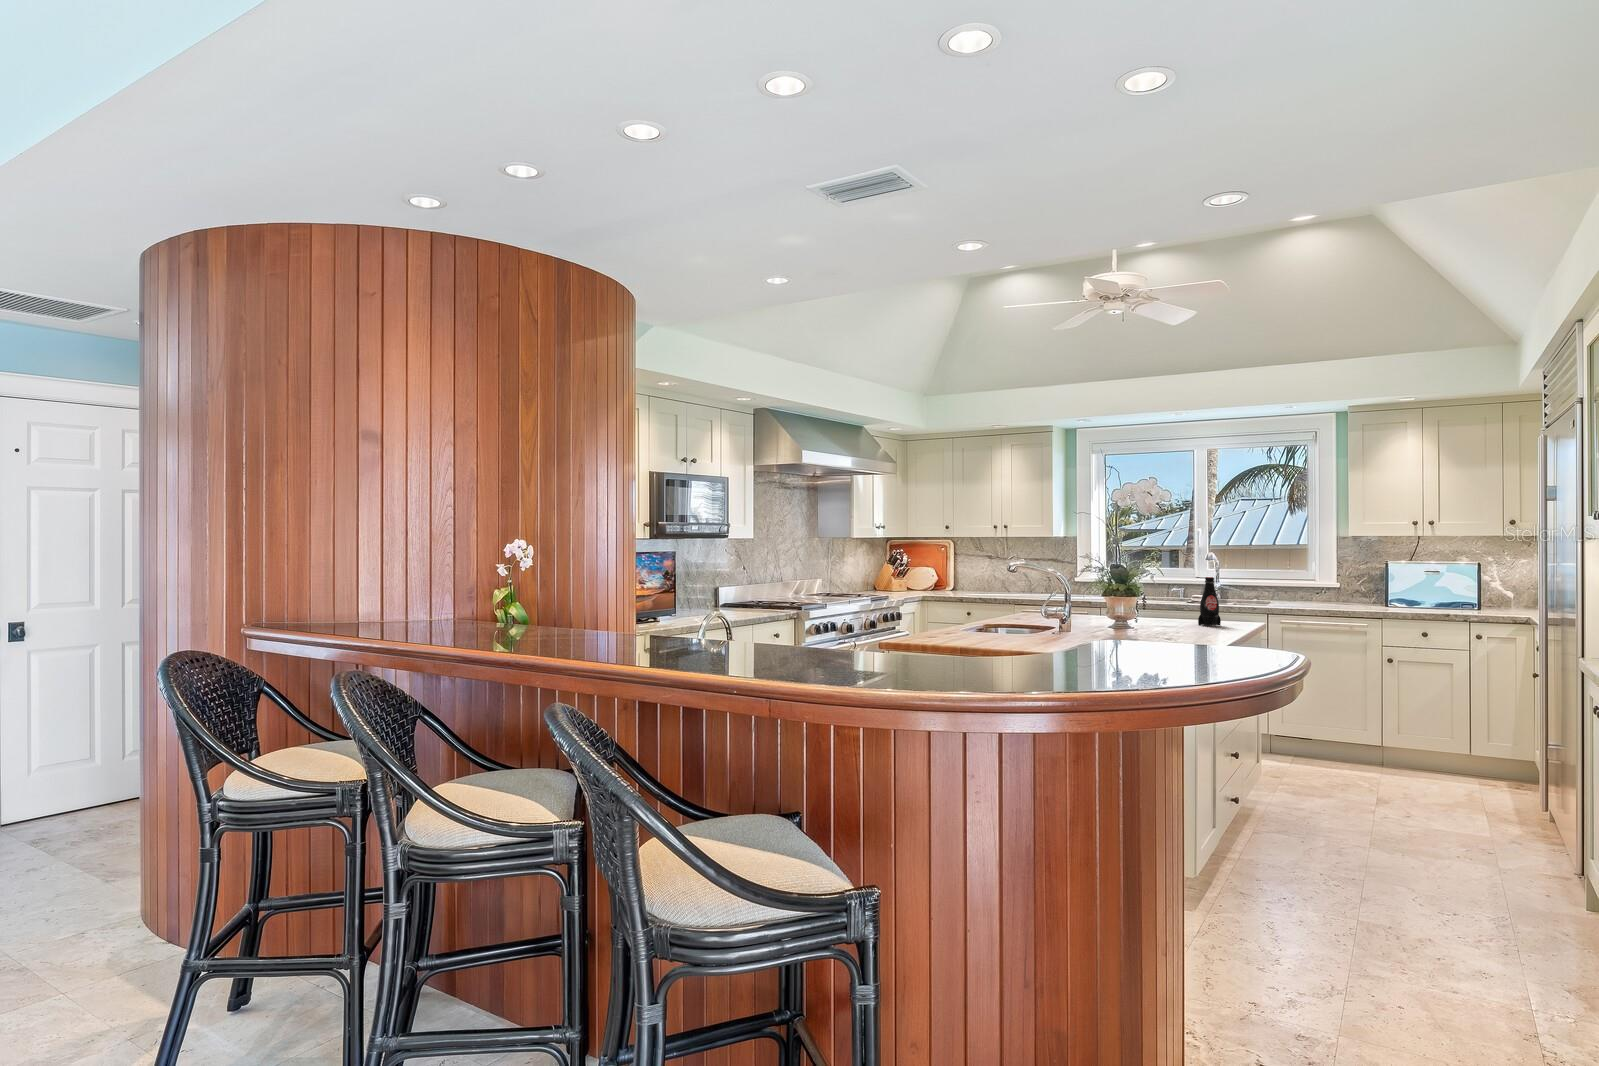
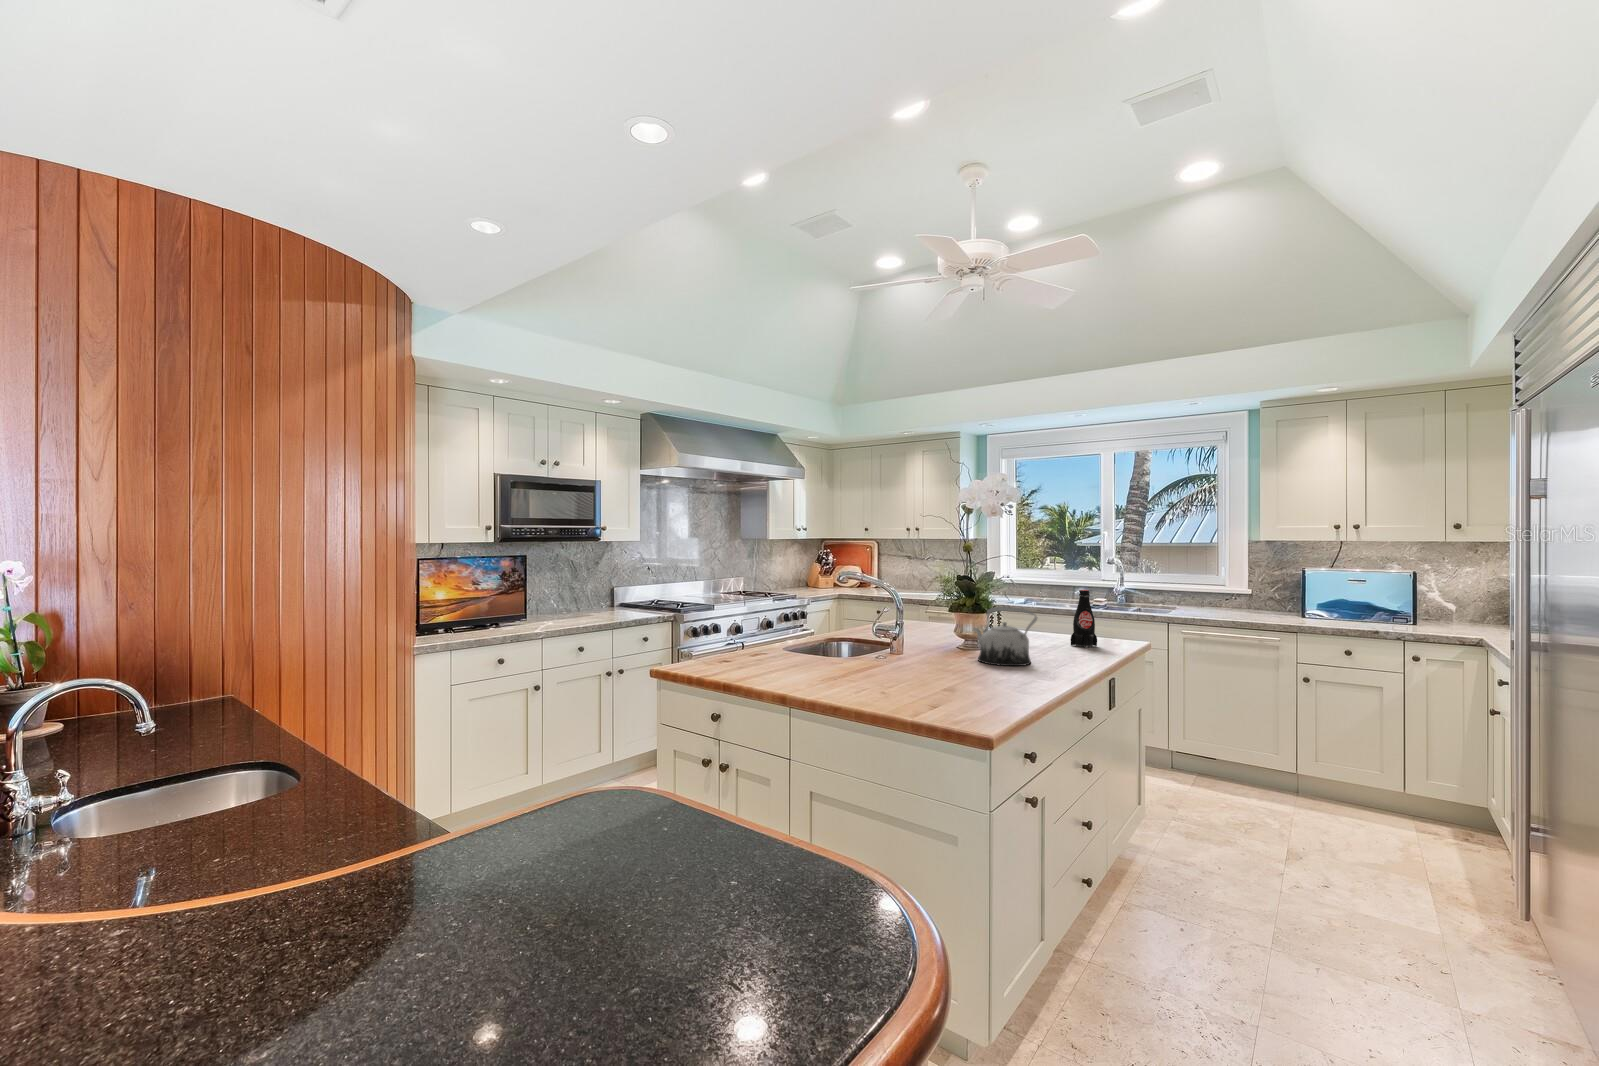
teapot: none [1128,589,1184,635] -> present [973,607,1037,666]

